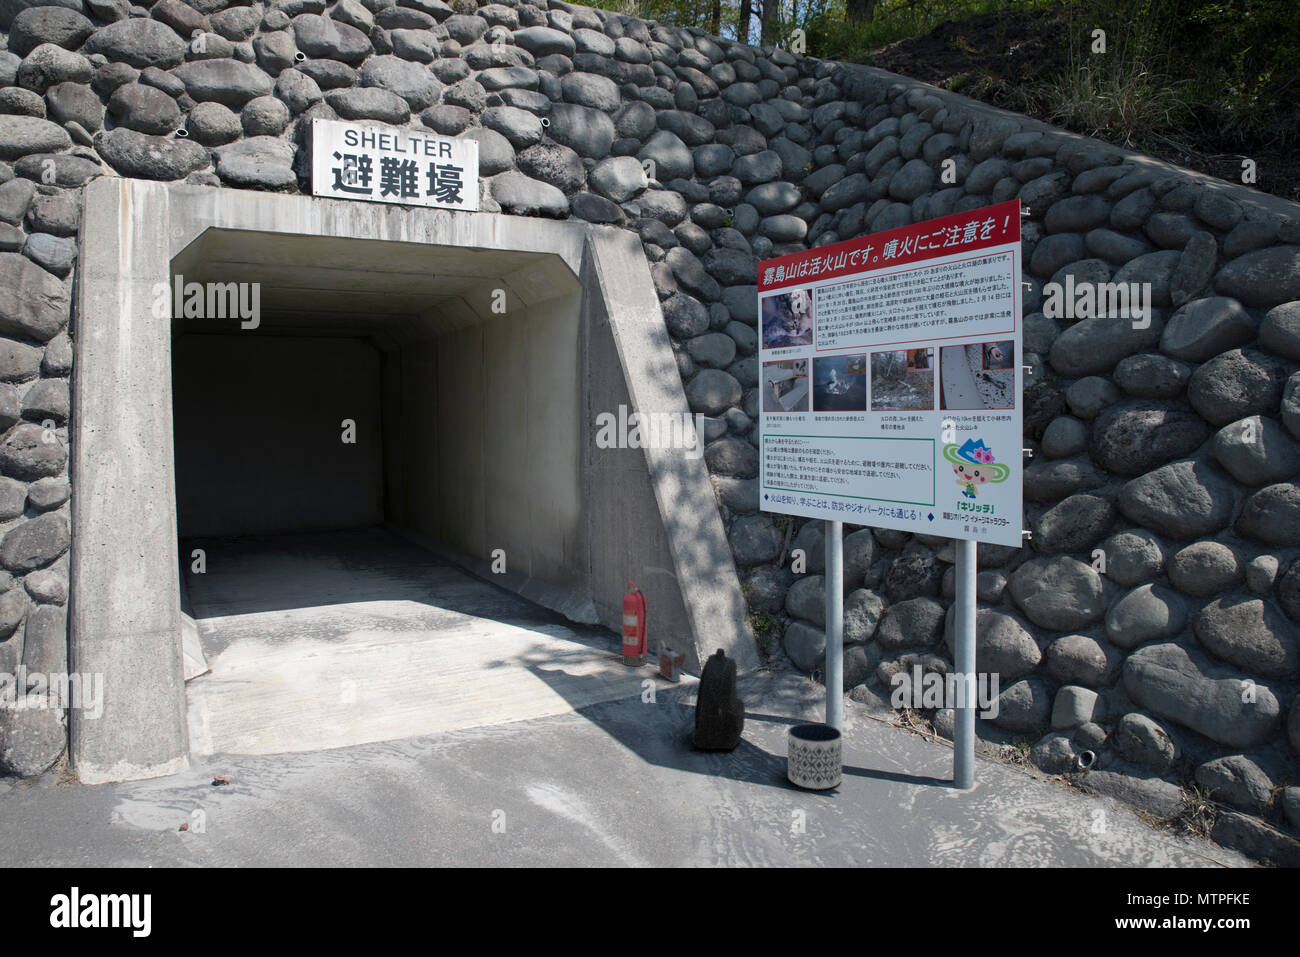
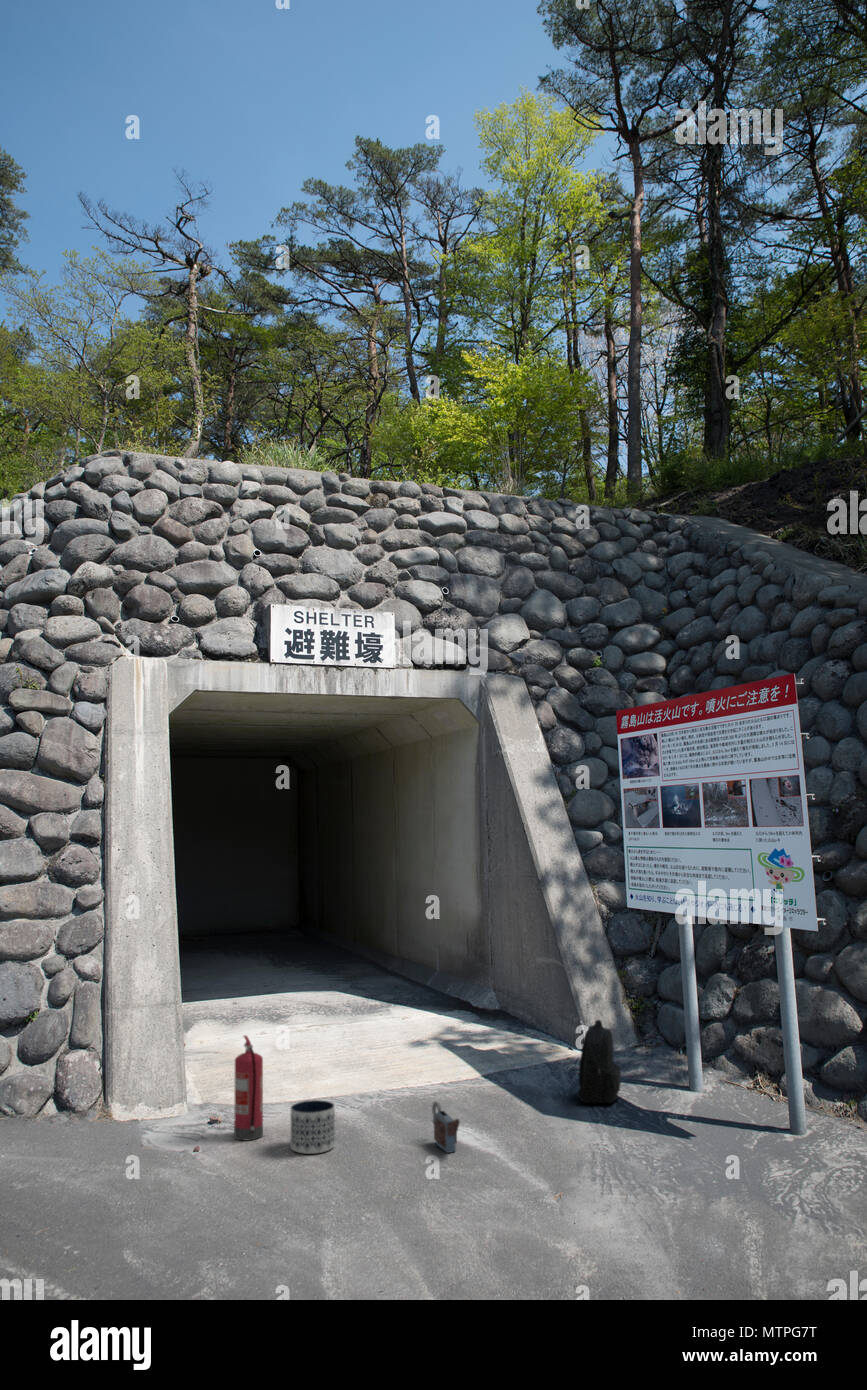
fire extinguisher: present [622,580,647,666] -> present [234,1036,263,1140]
watering can: present [656,640,686,682] -> present [432,1102,459,1153]
planter: present [788,723,842,789] -> present [291,1100,335,1154]

